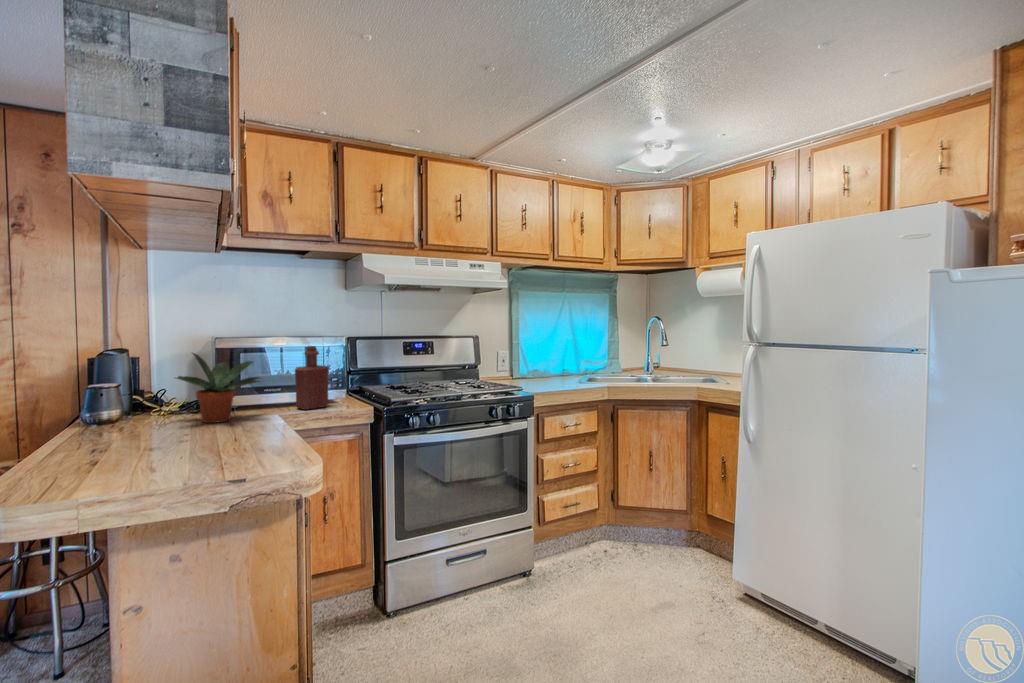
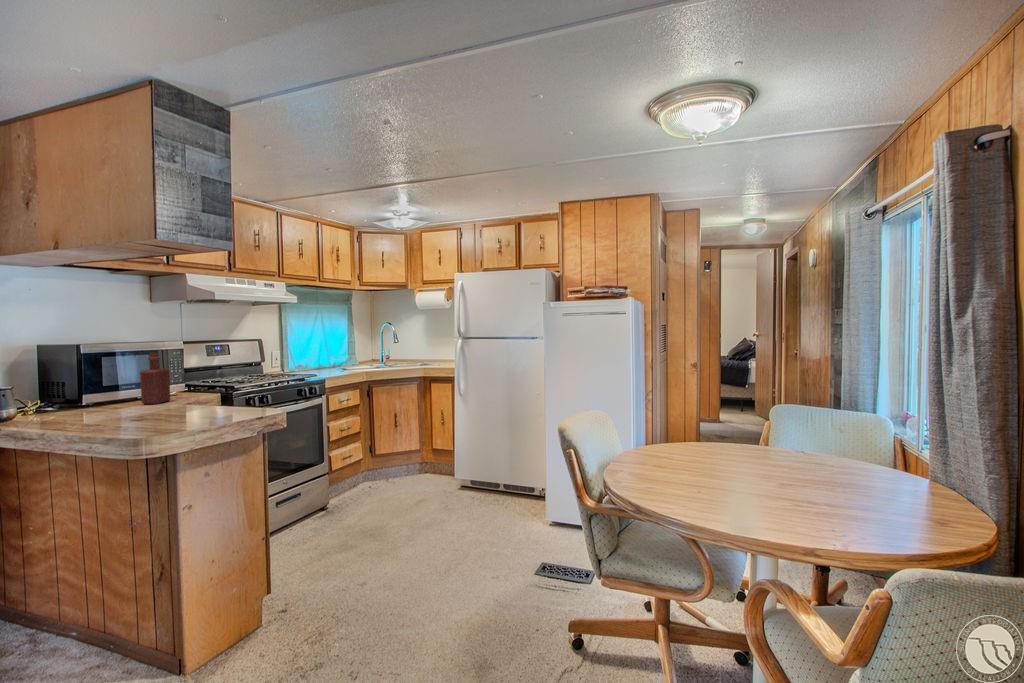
potted plant: present [176,353,260,423] -> none [35,361,133,419]

